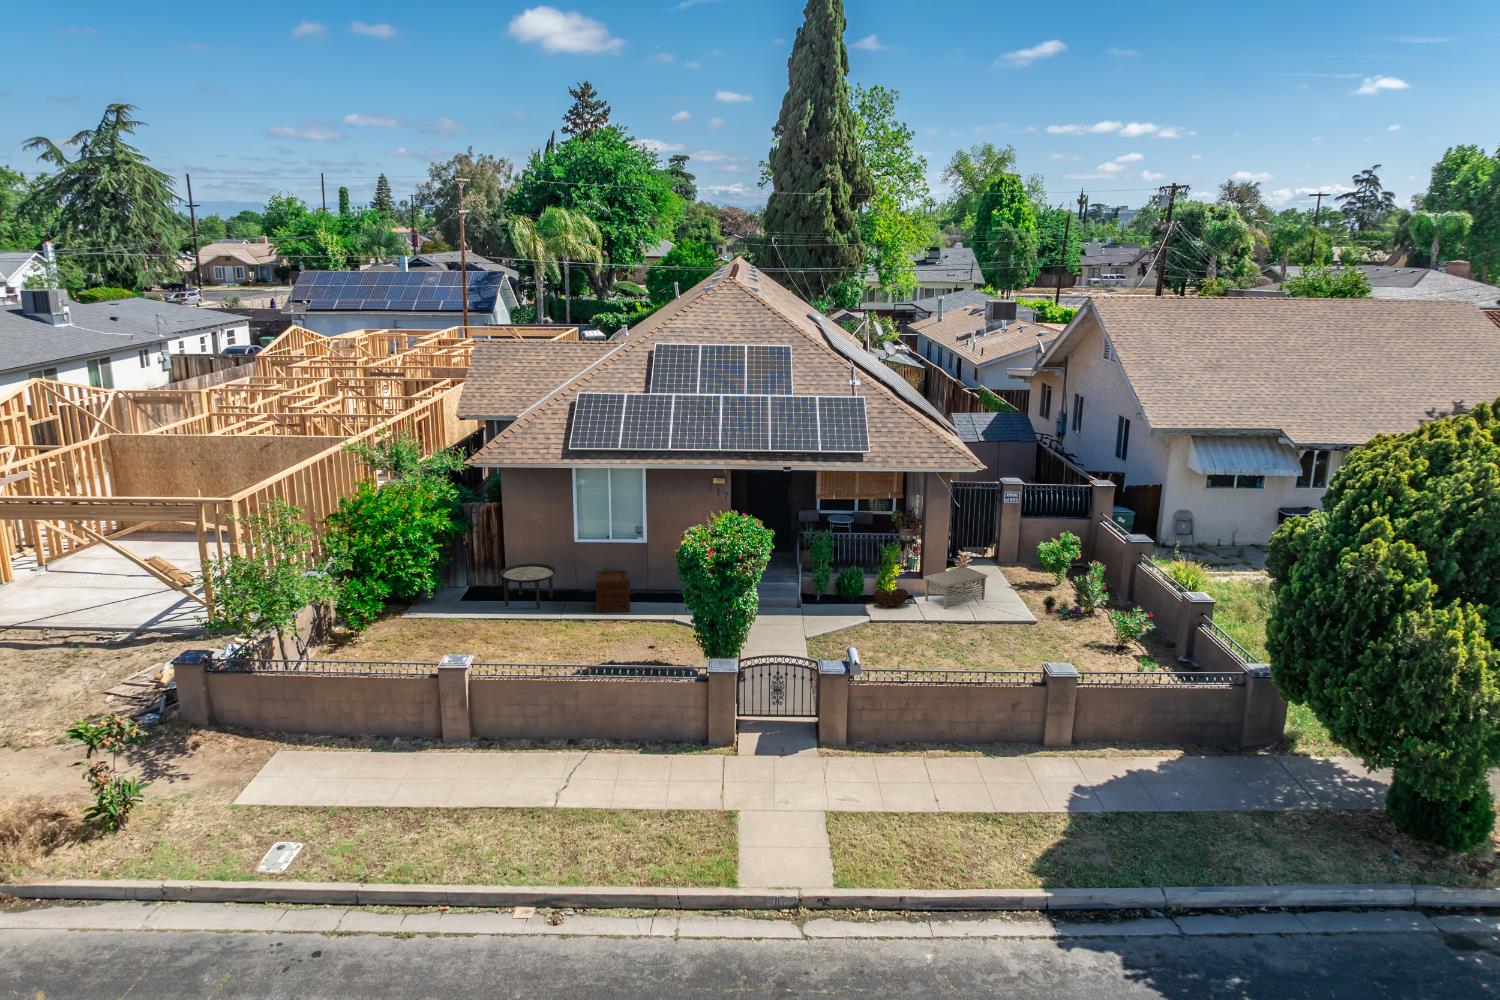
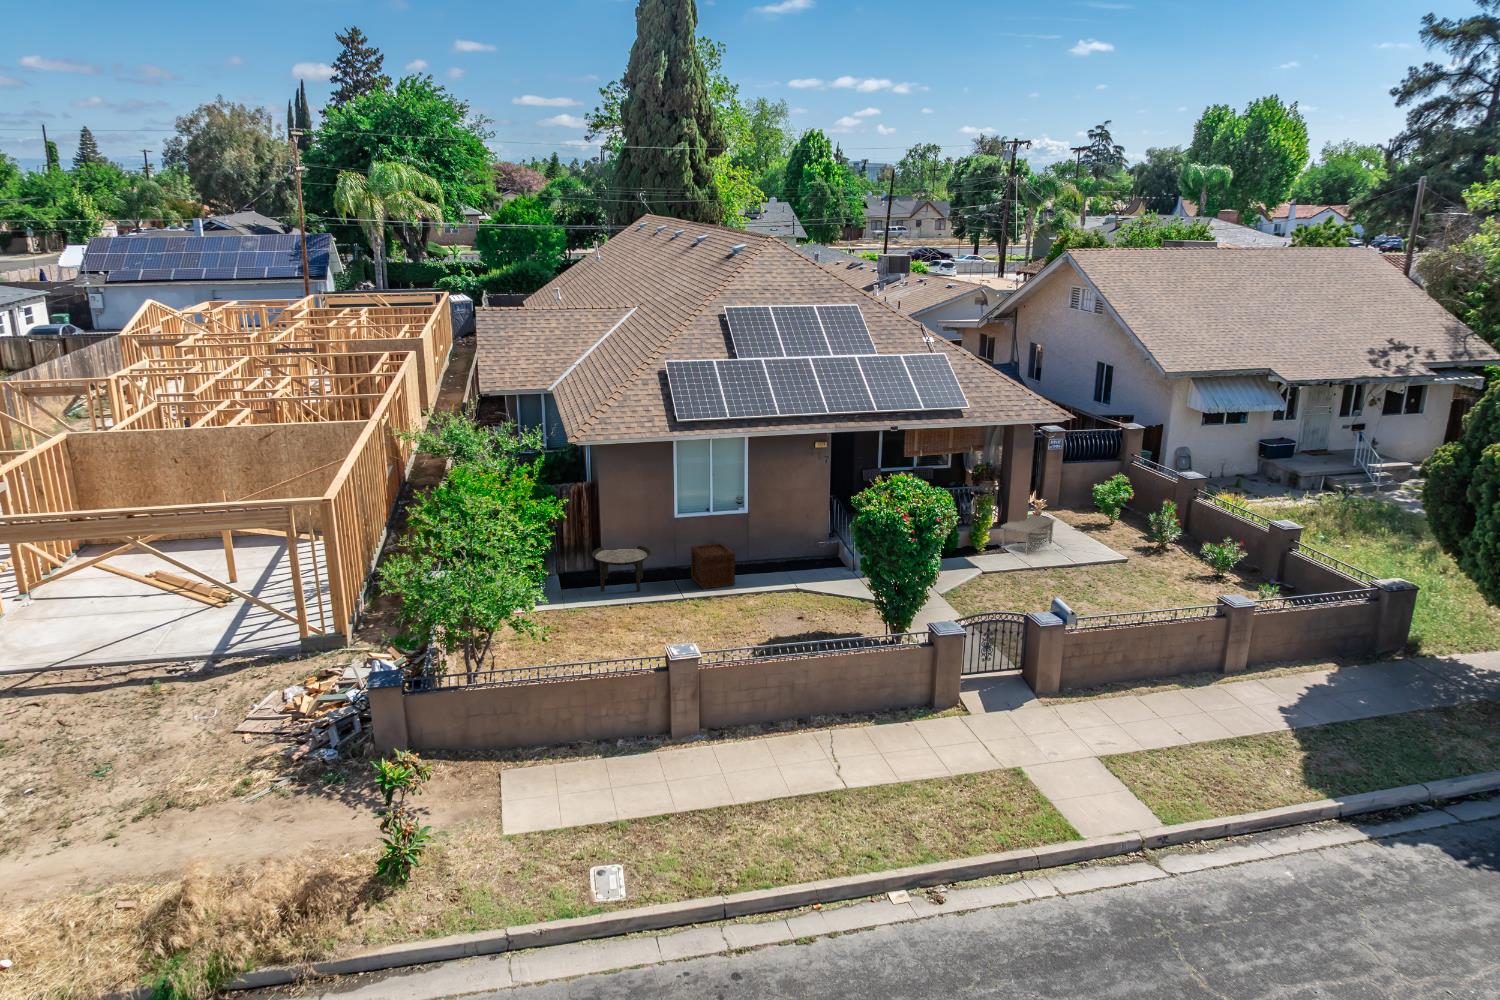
potted plant: present [1043,581,1084,615] -> none [1112,517,1149,552]
basket: present [873,589,908,607] -> none [961,539,992,558]

